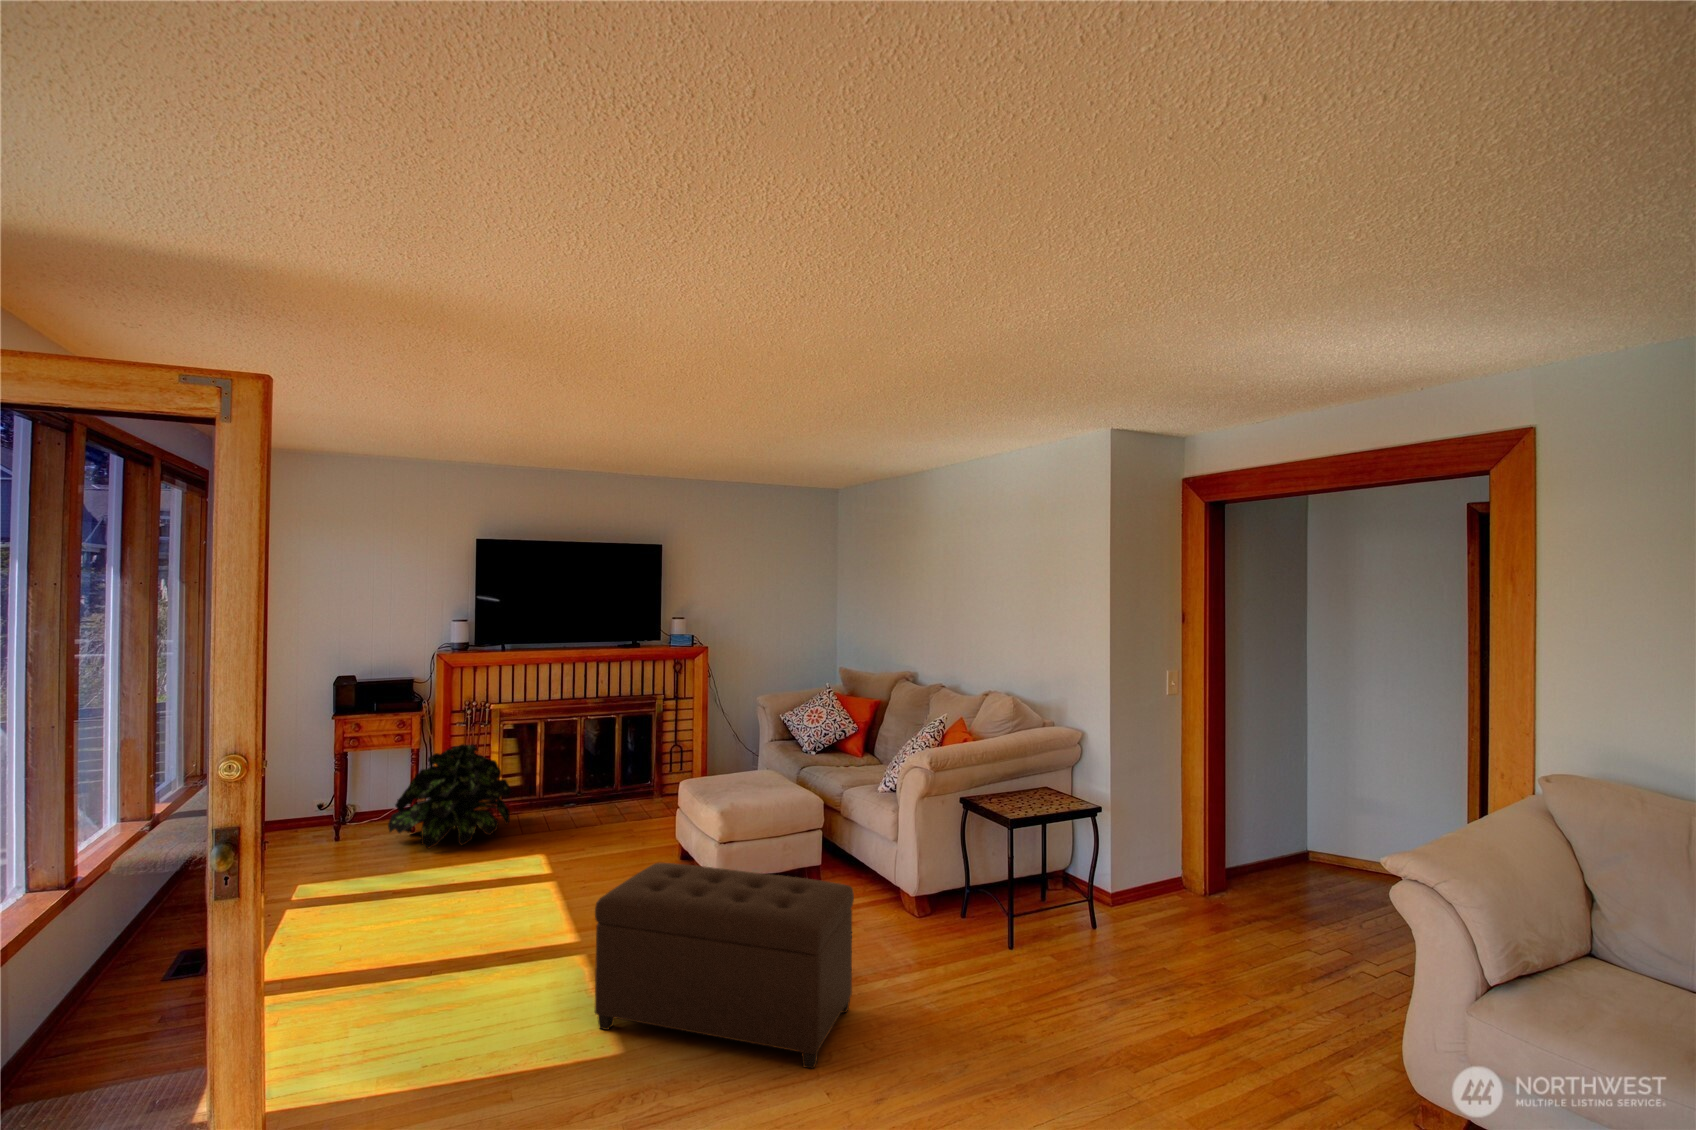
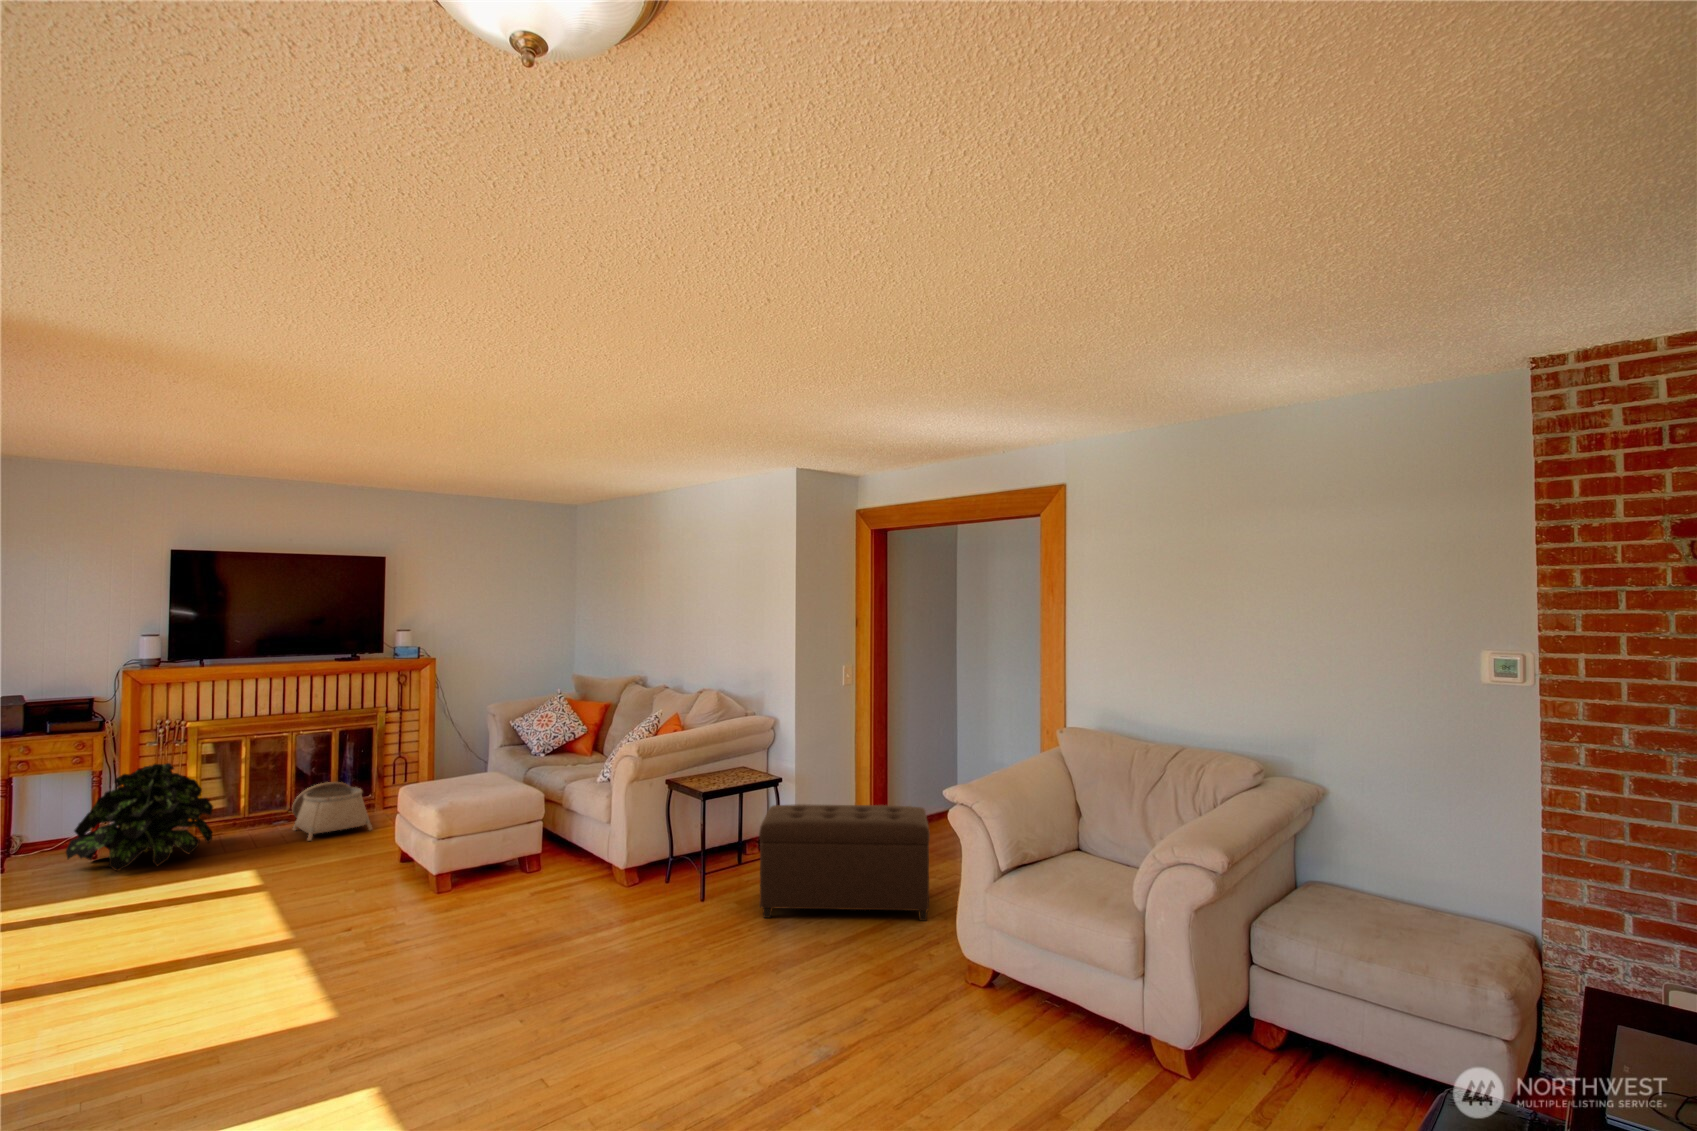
basket: none [580,768,652,828] -> present [292,782,372,841]
ottoman: present [595,863,854,1069] -> present [759,804,930,921]

